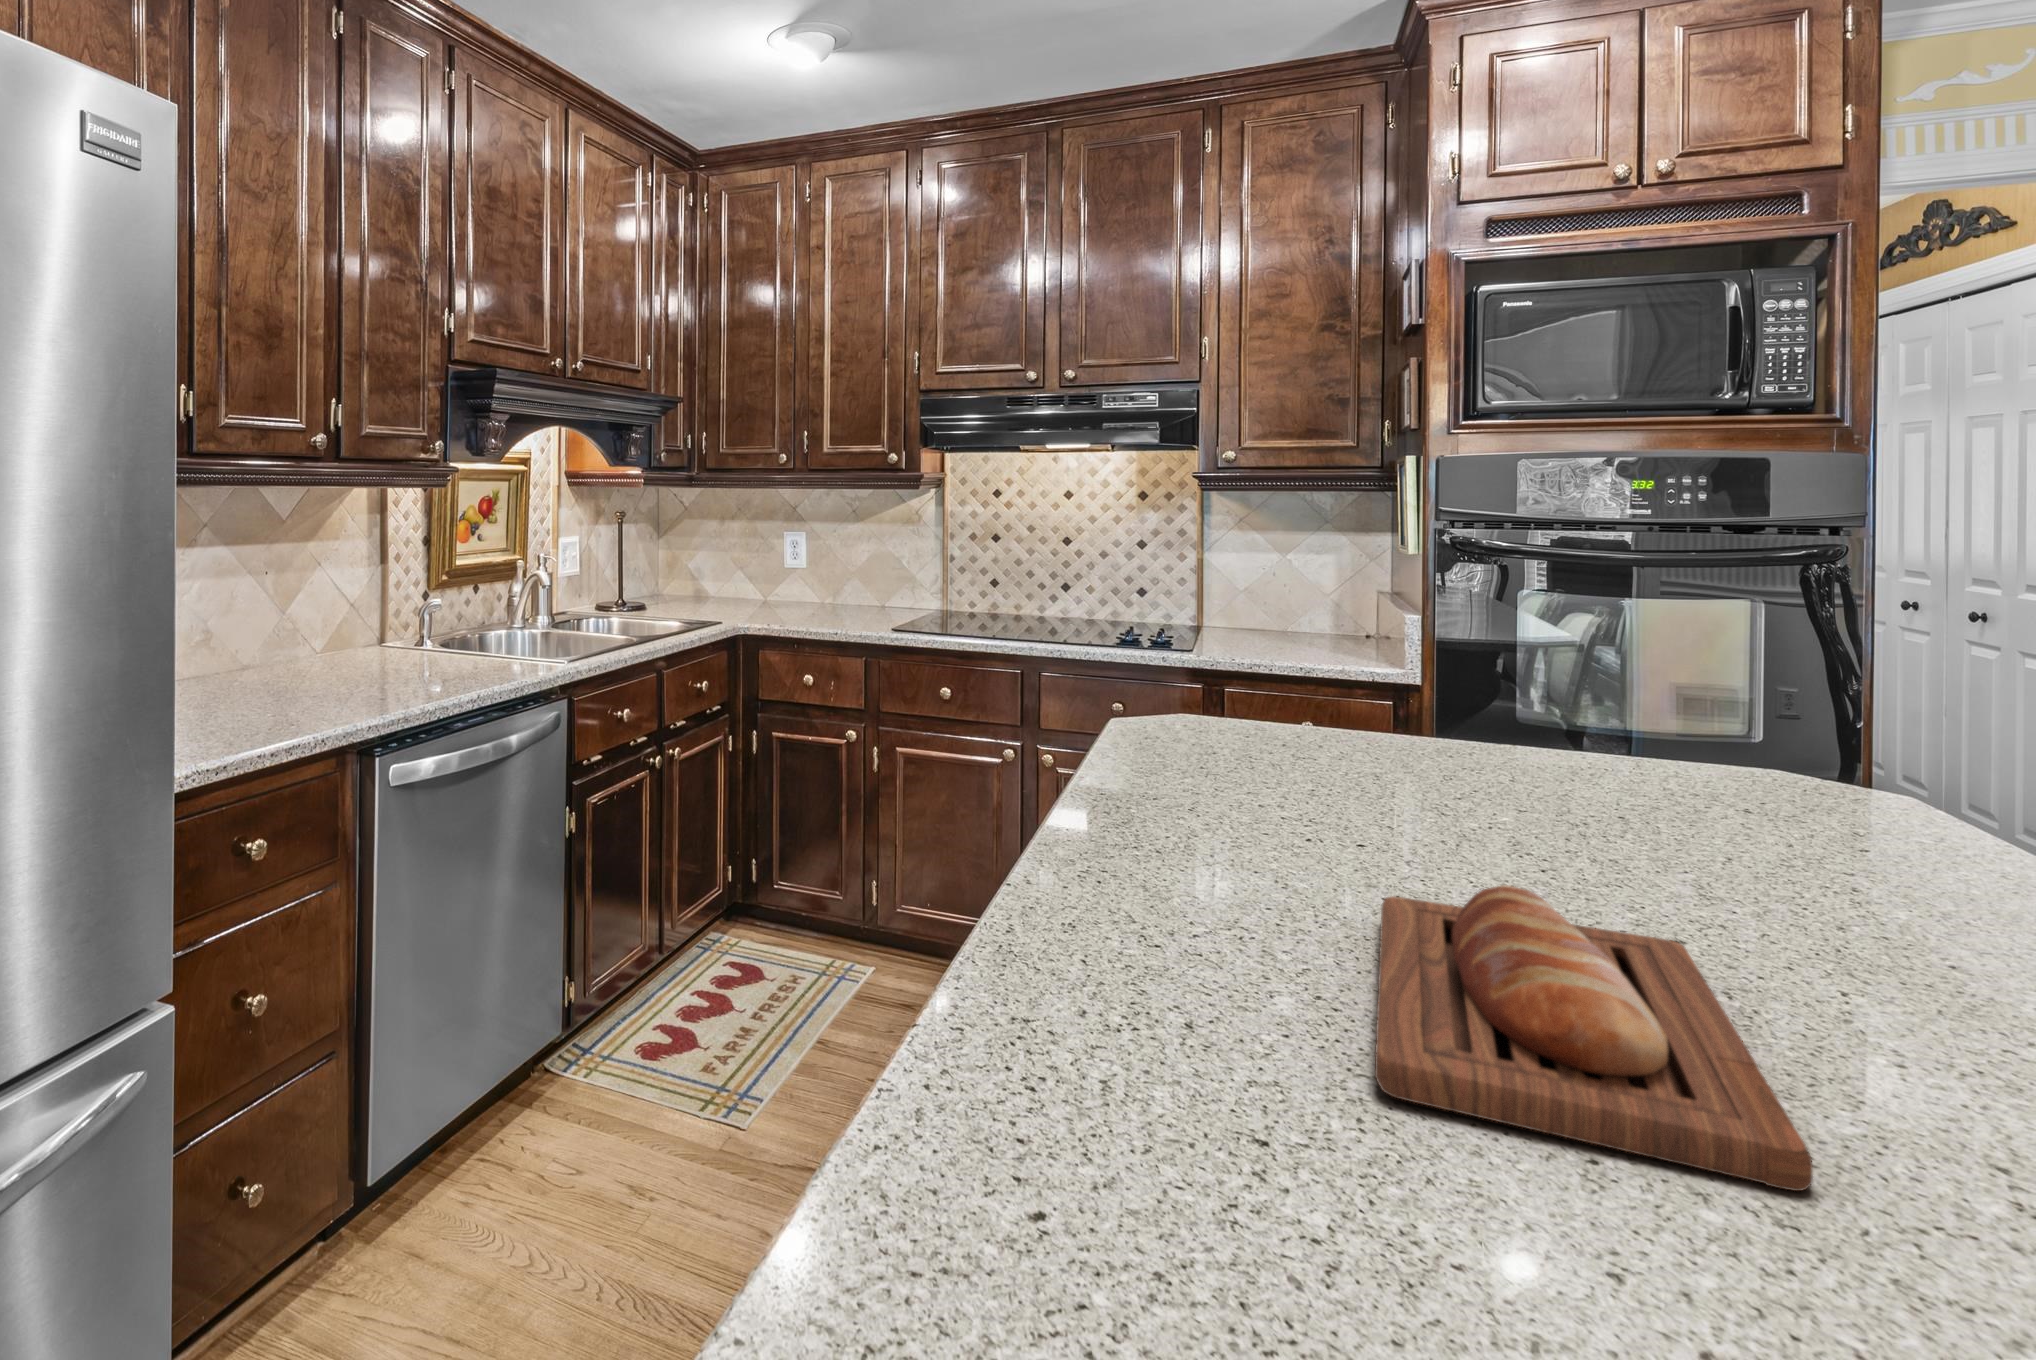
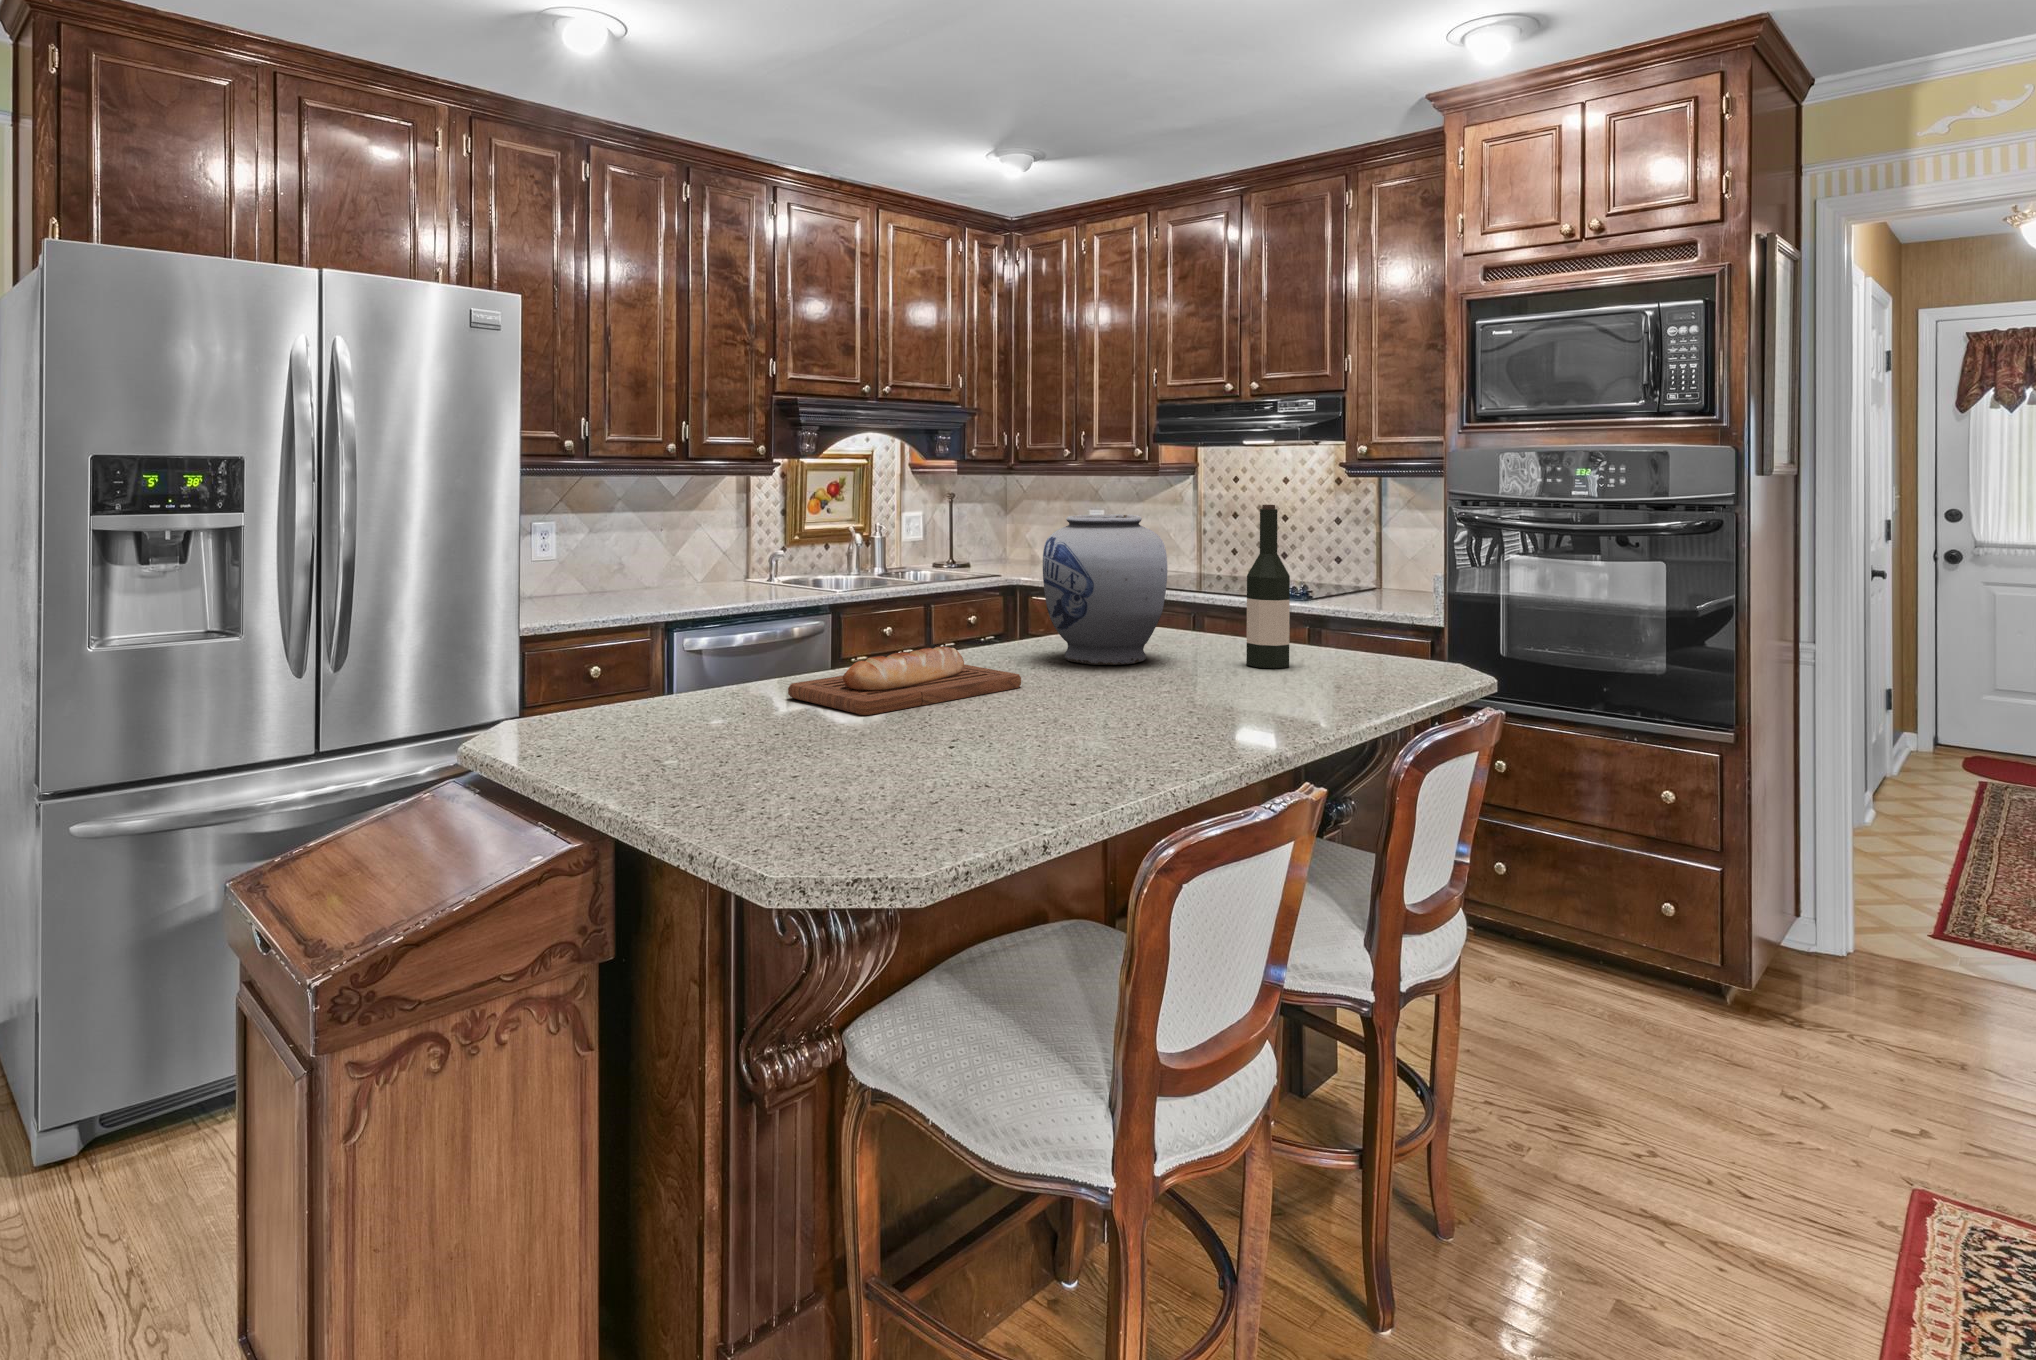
wine bottle: none [1744,549,1847,849] -> present [1246,505,1290,668]
vase: none [1371,566,1650,861] -> present [1043,514,1167,665]

